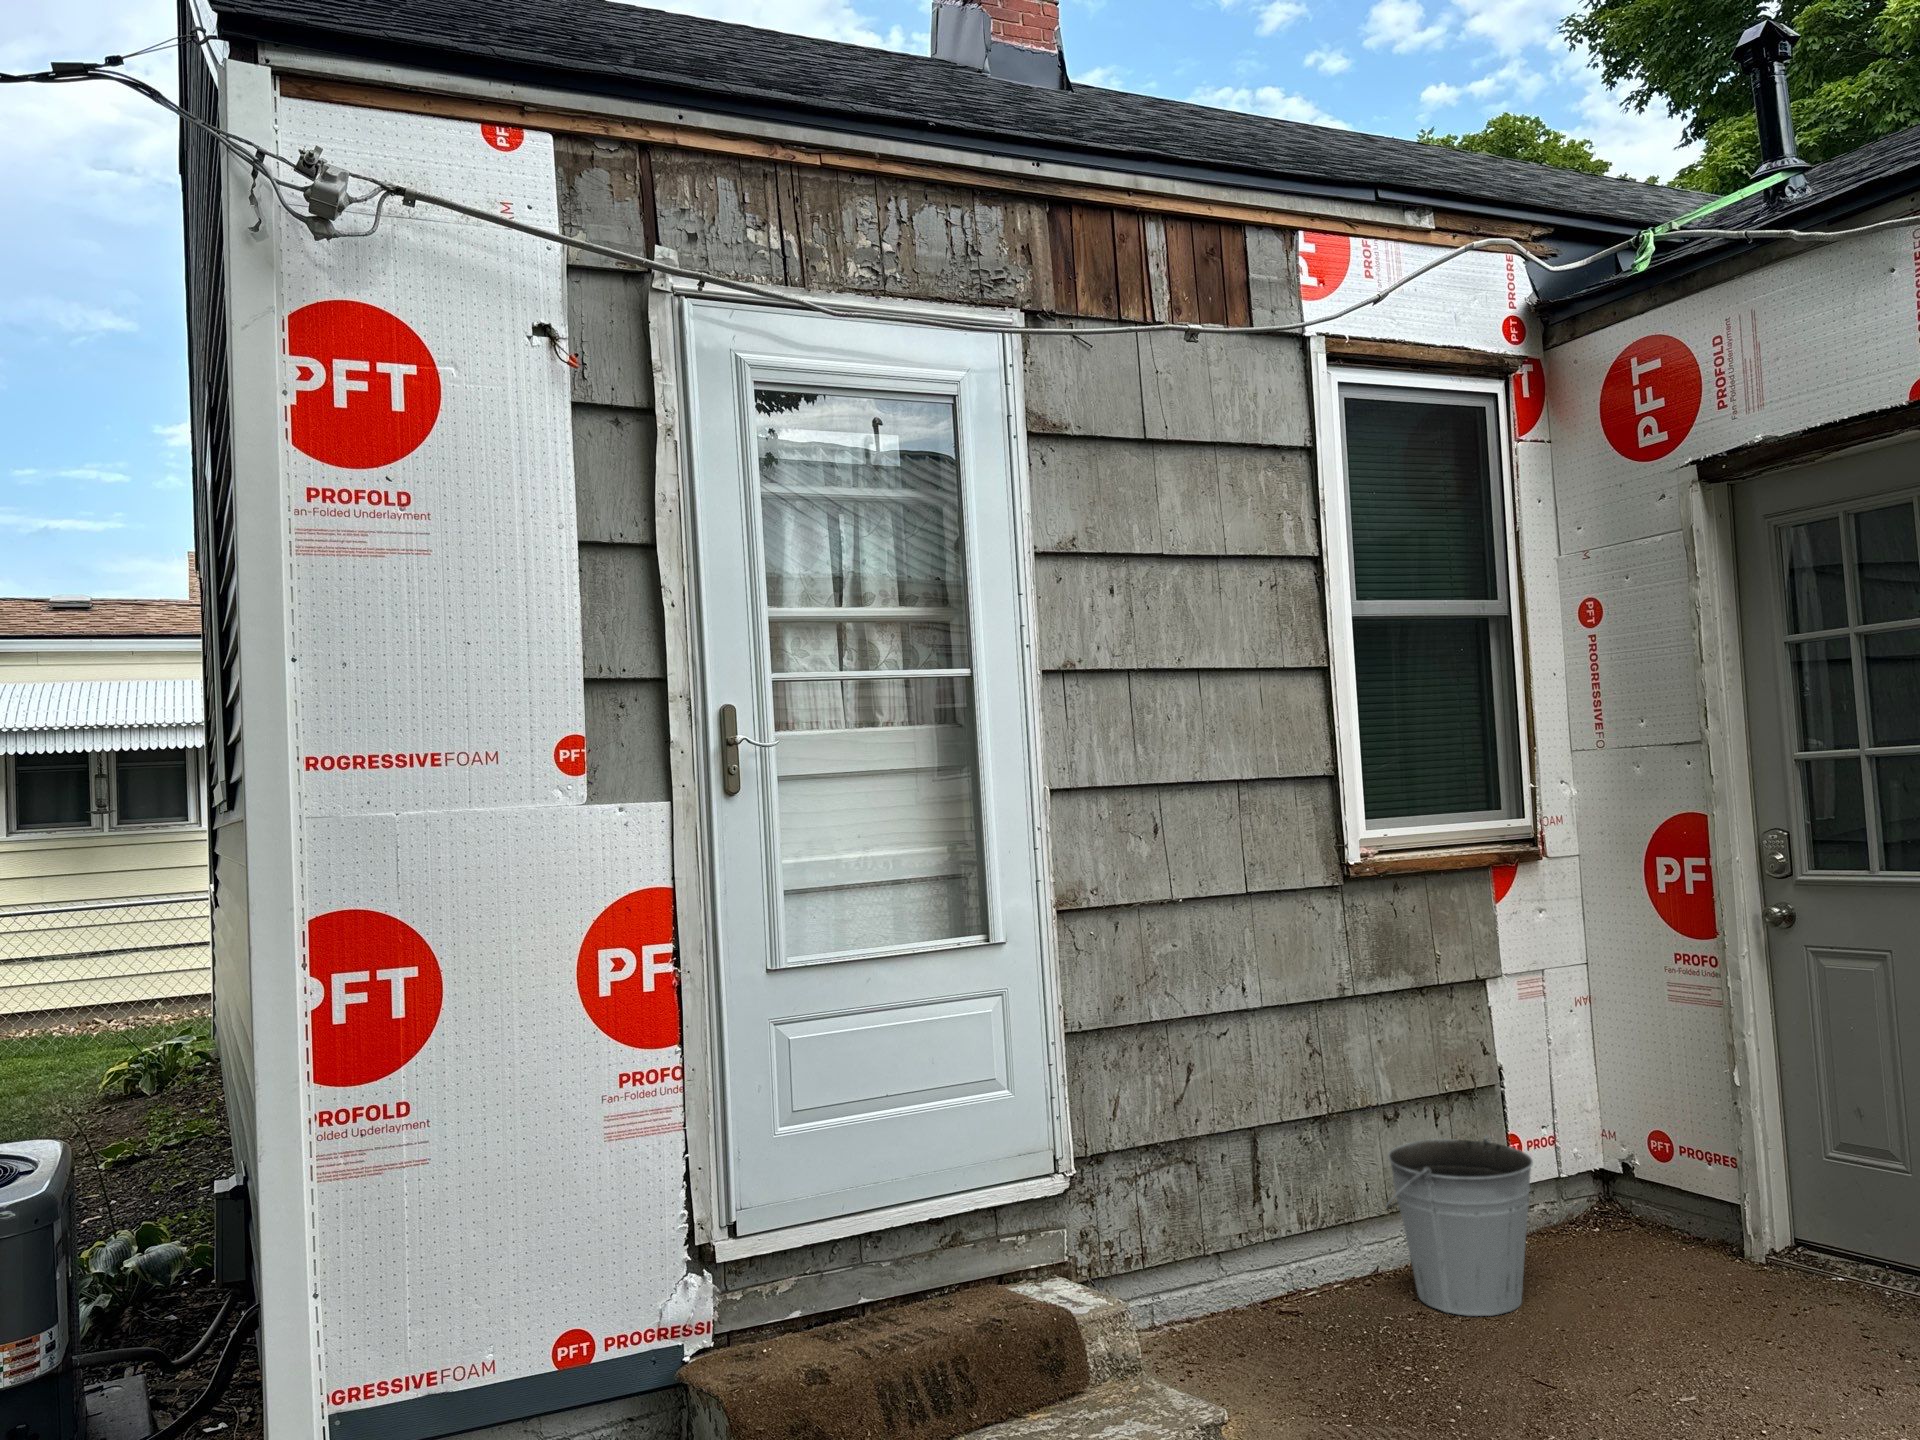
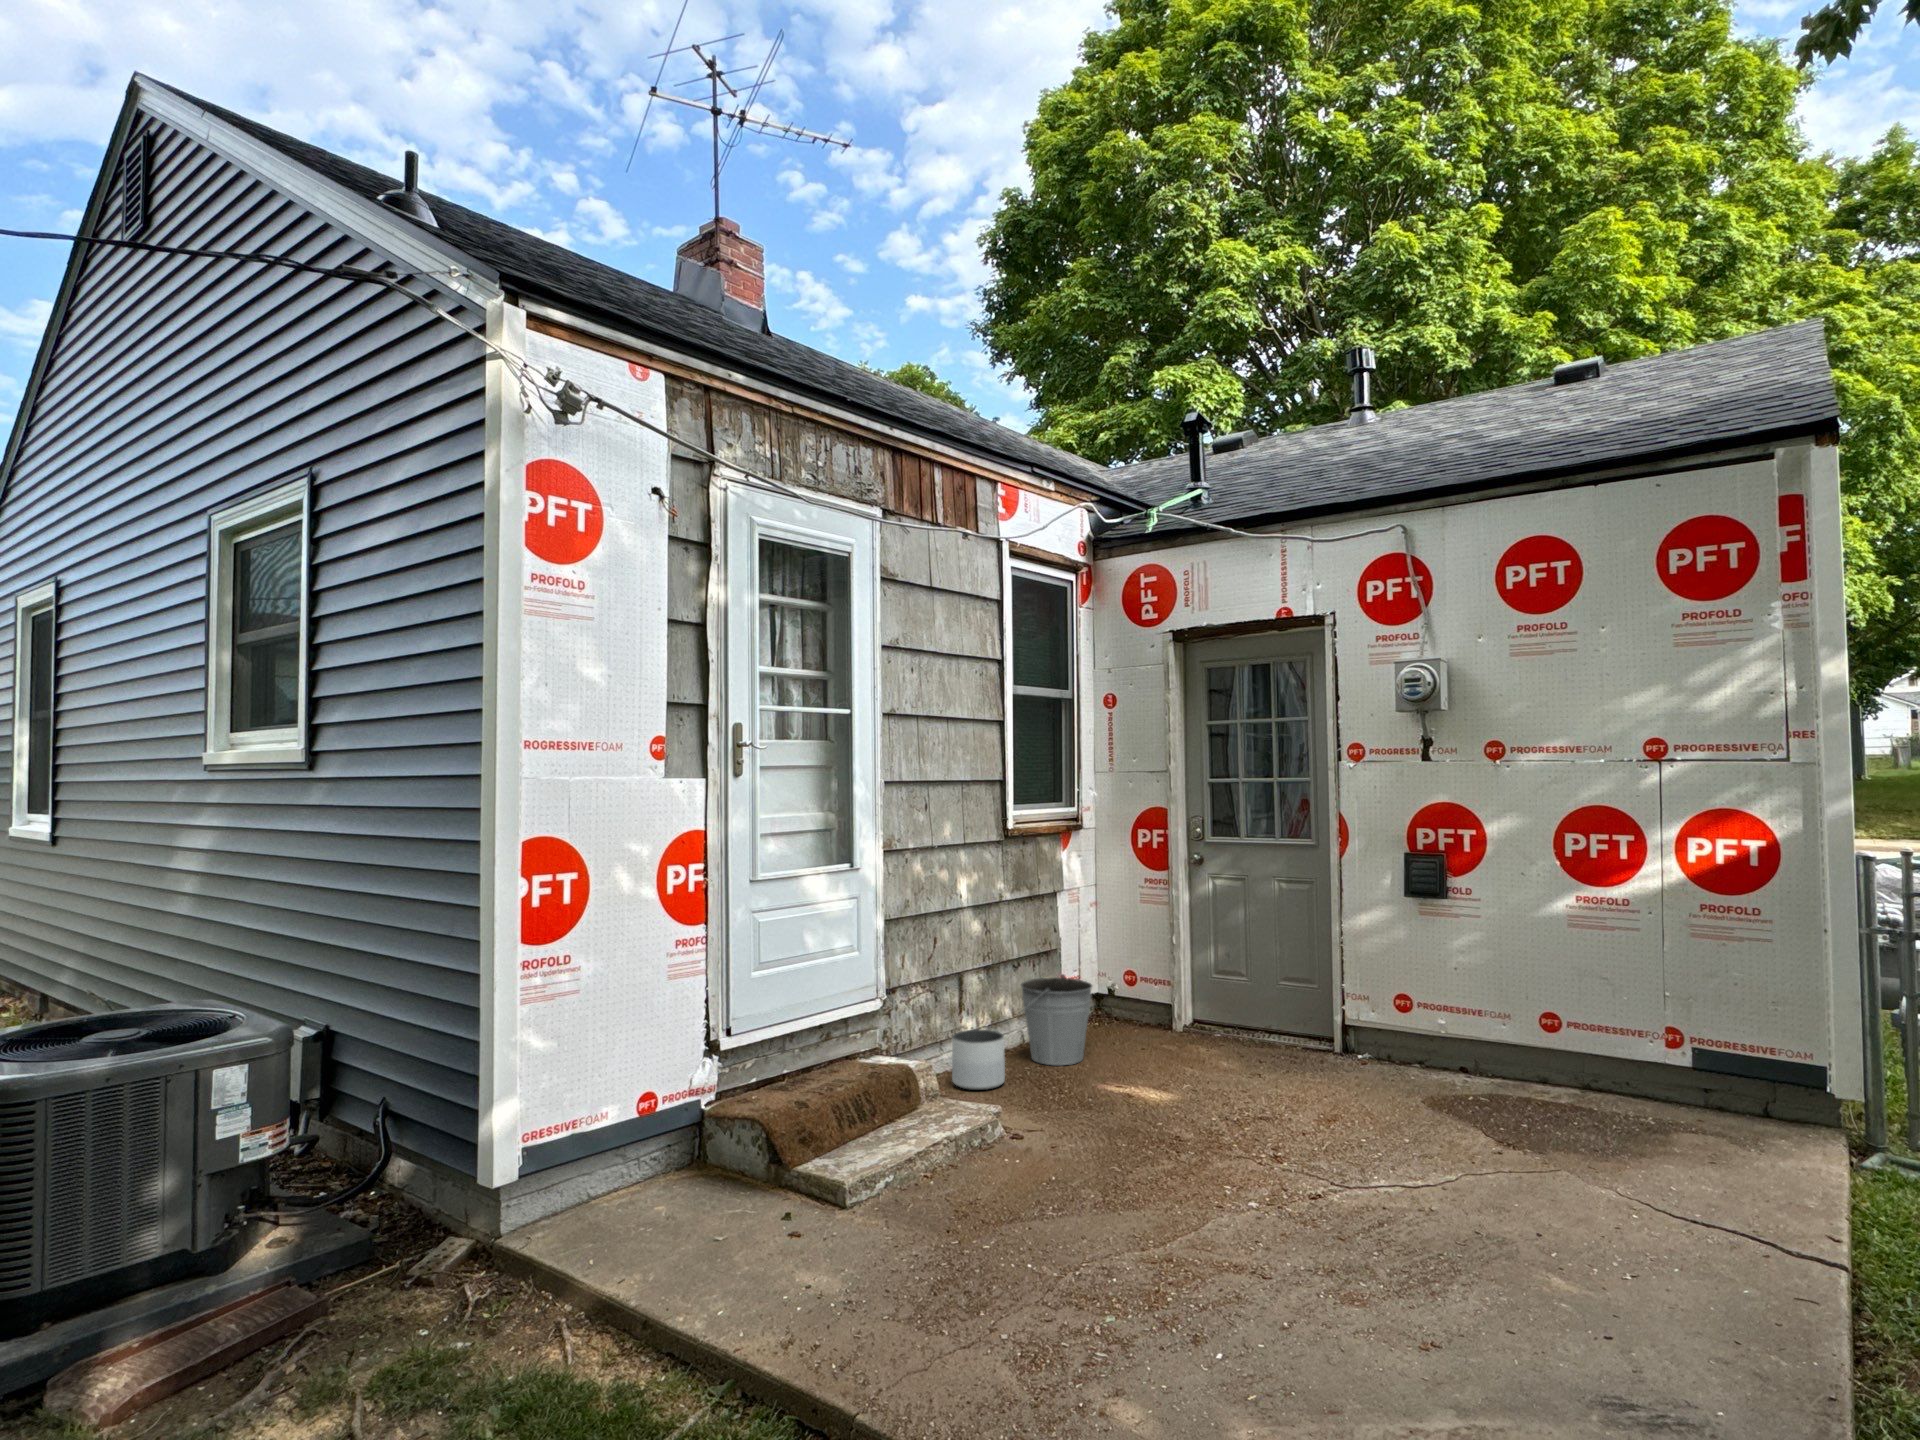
planter: none [1231,1234,1335,1354] -> present [952,1030,1005,1090]

